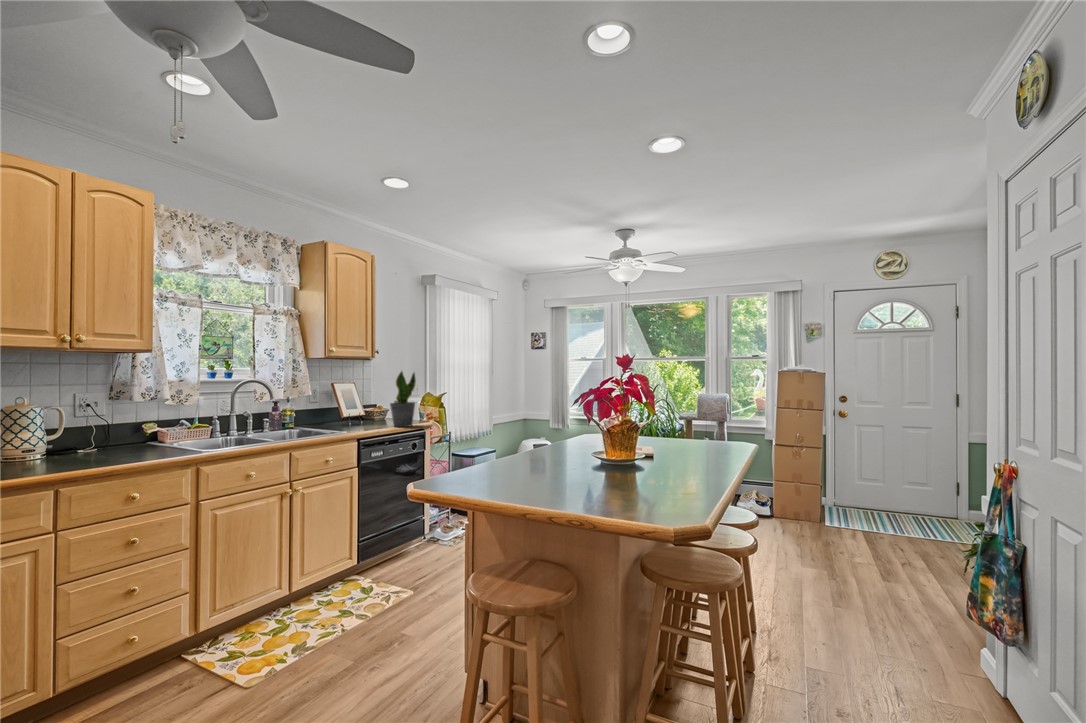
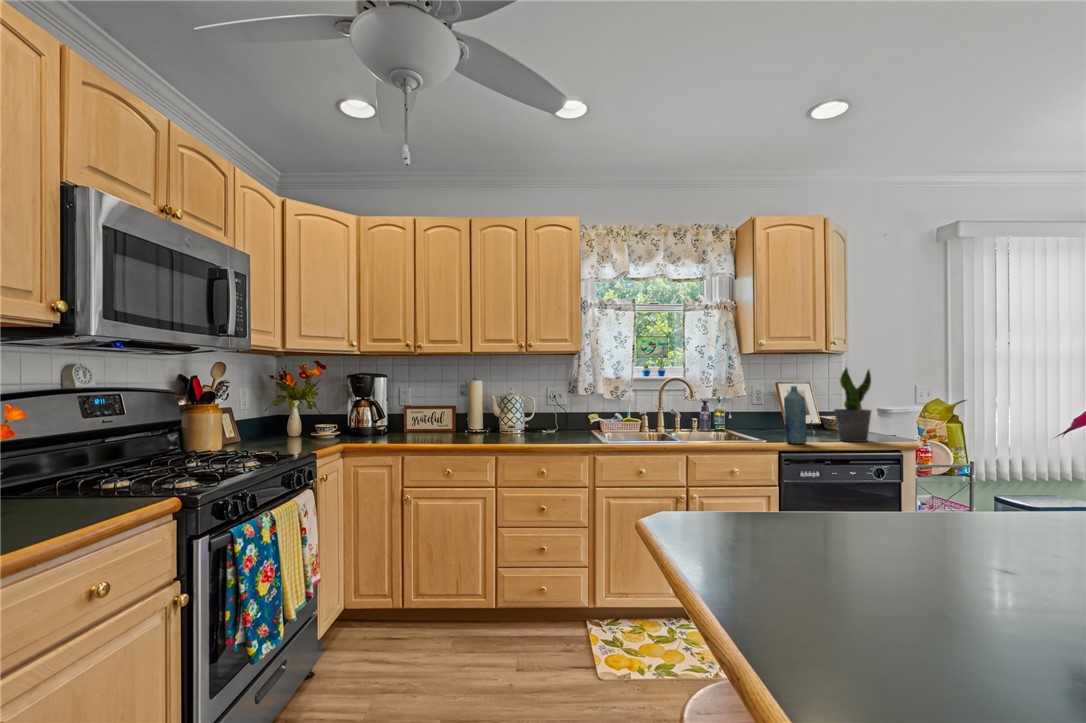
bottle: none [362,386,380,433] -> present [784,386,807,444]

